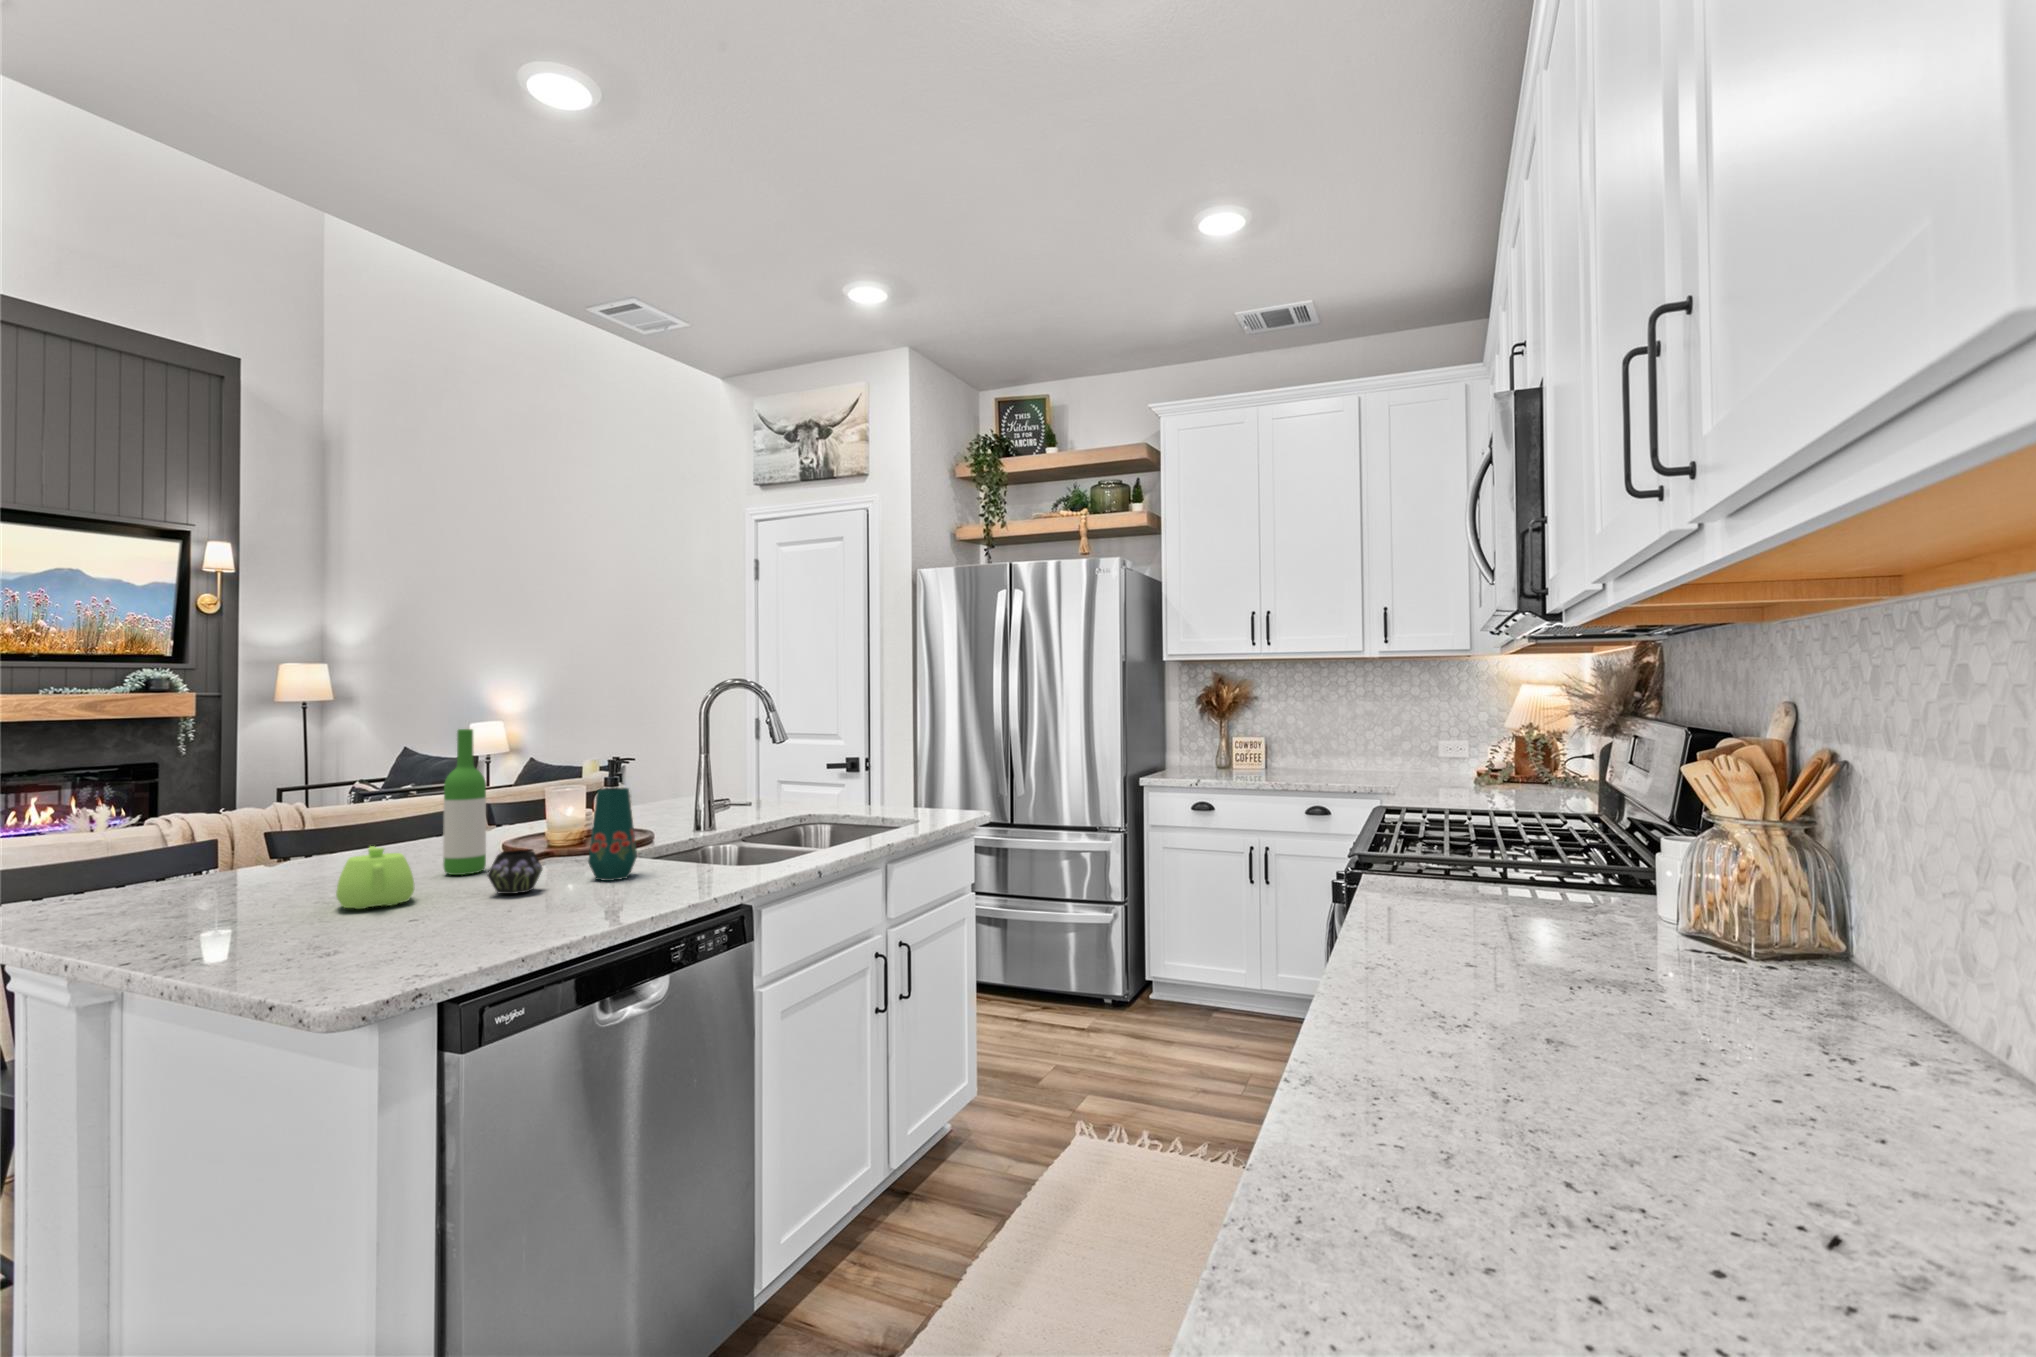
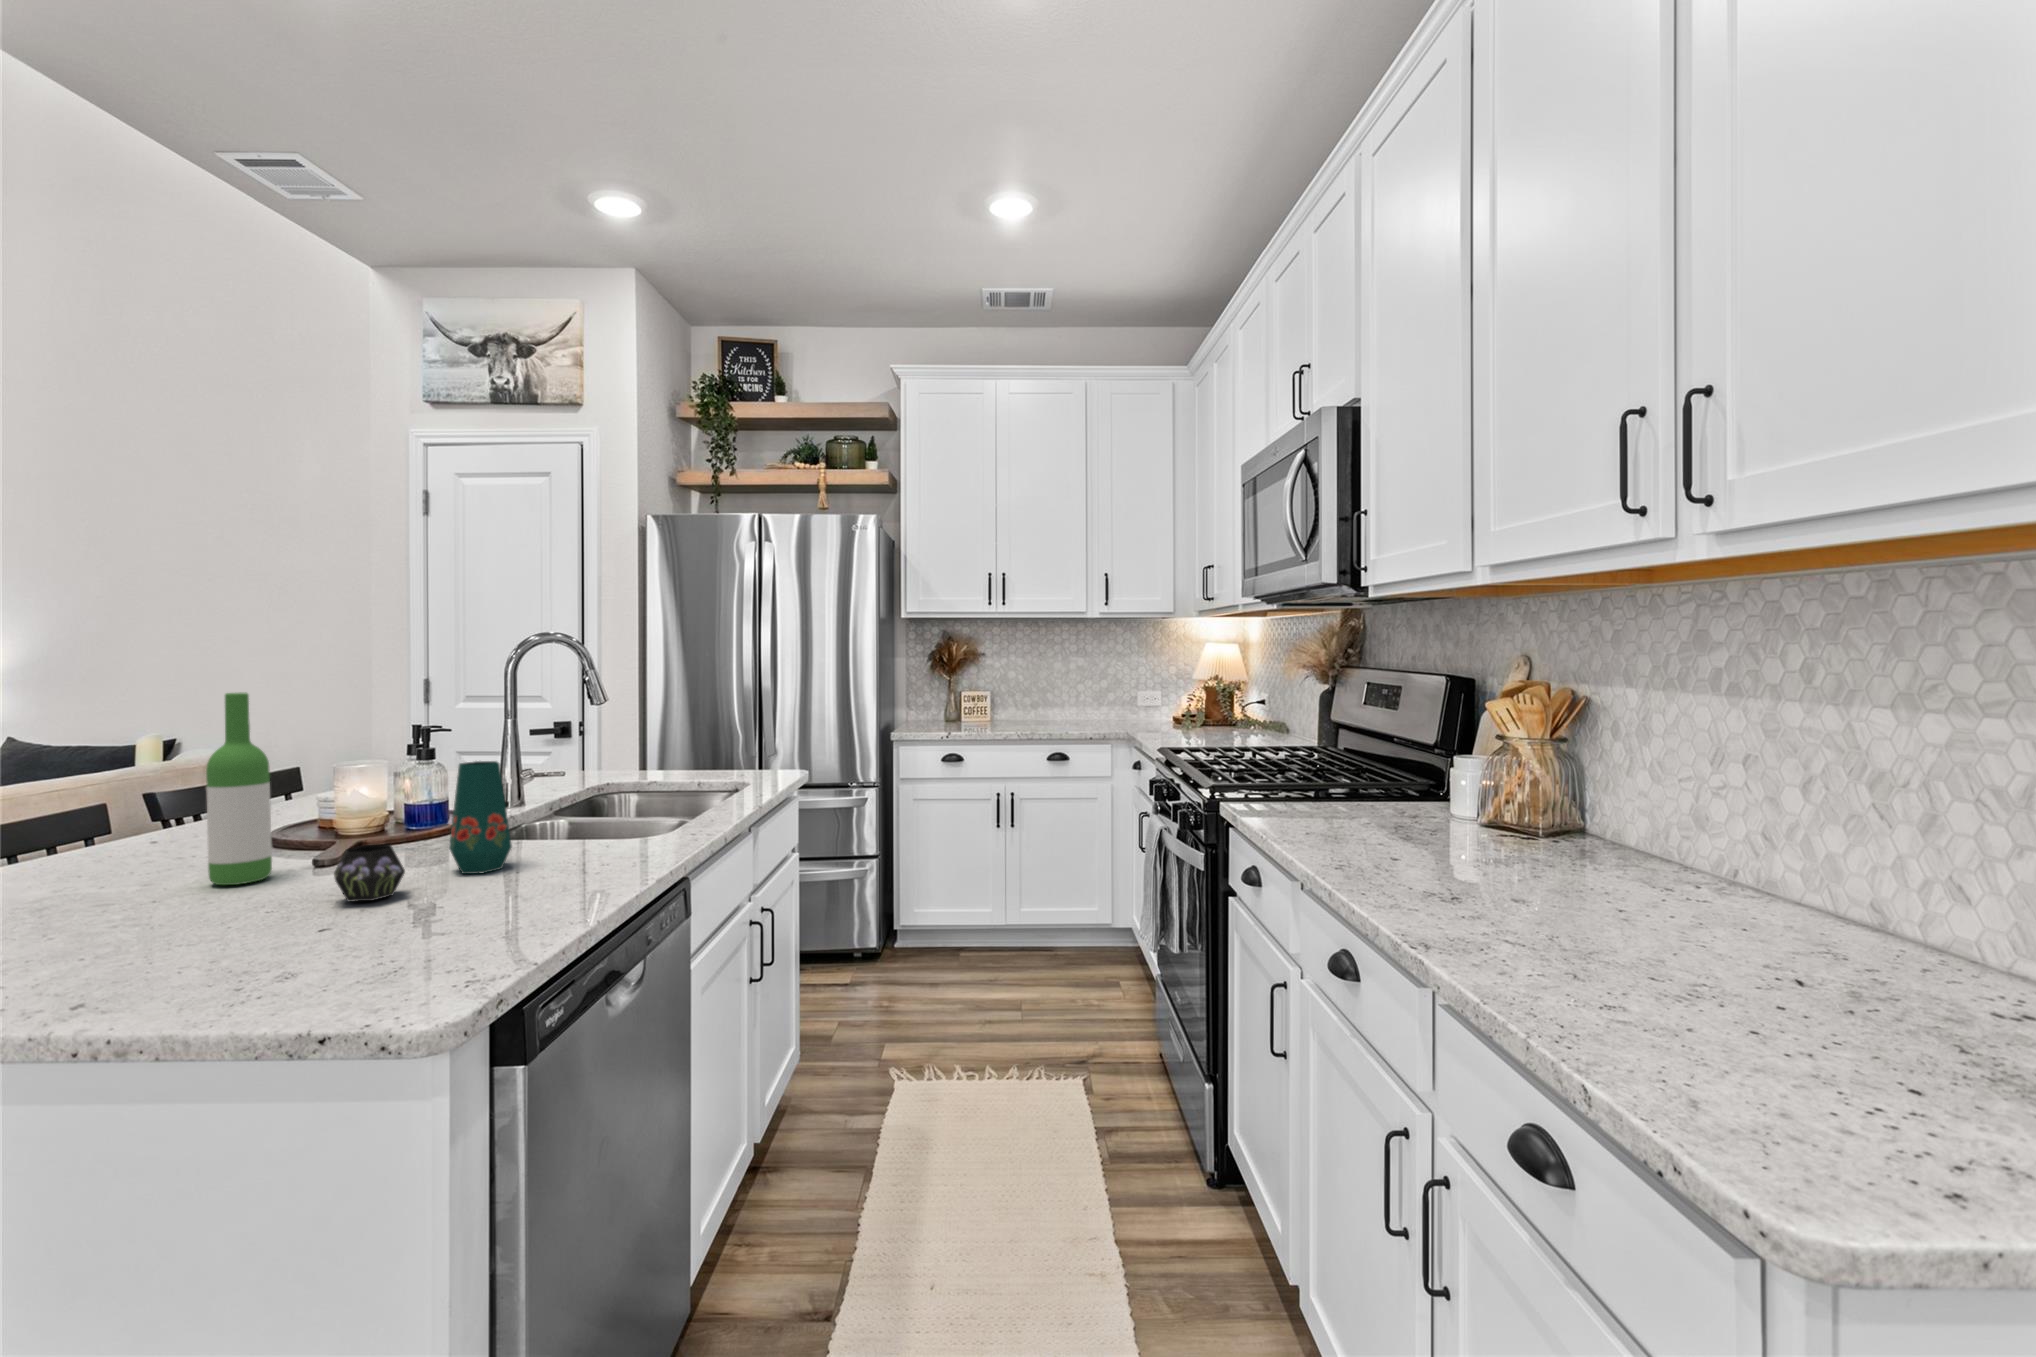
teapot: present [336,846,415,909] -> none [99,856,227,943]

